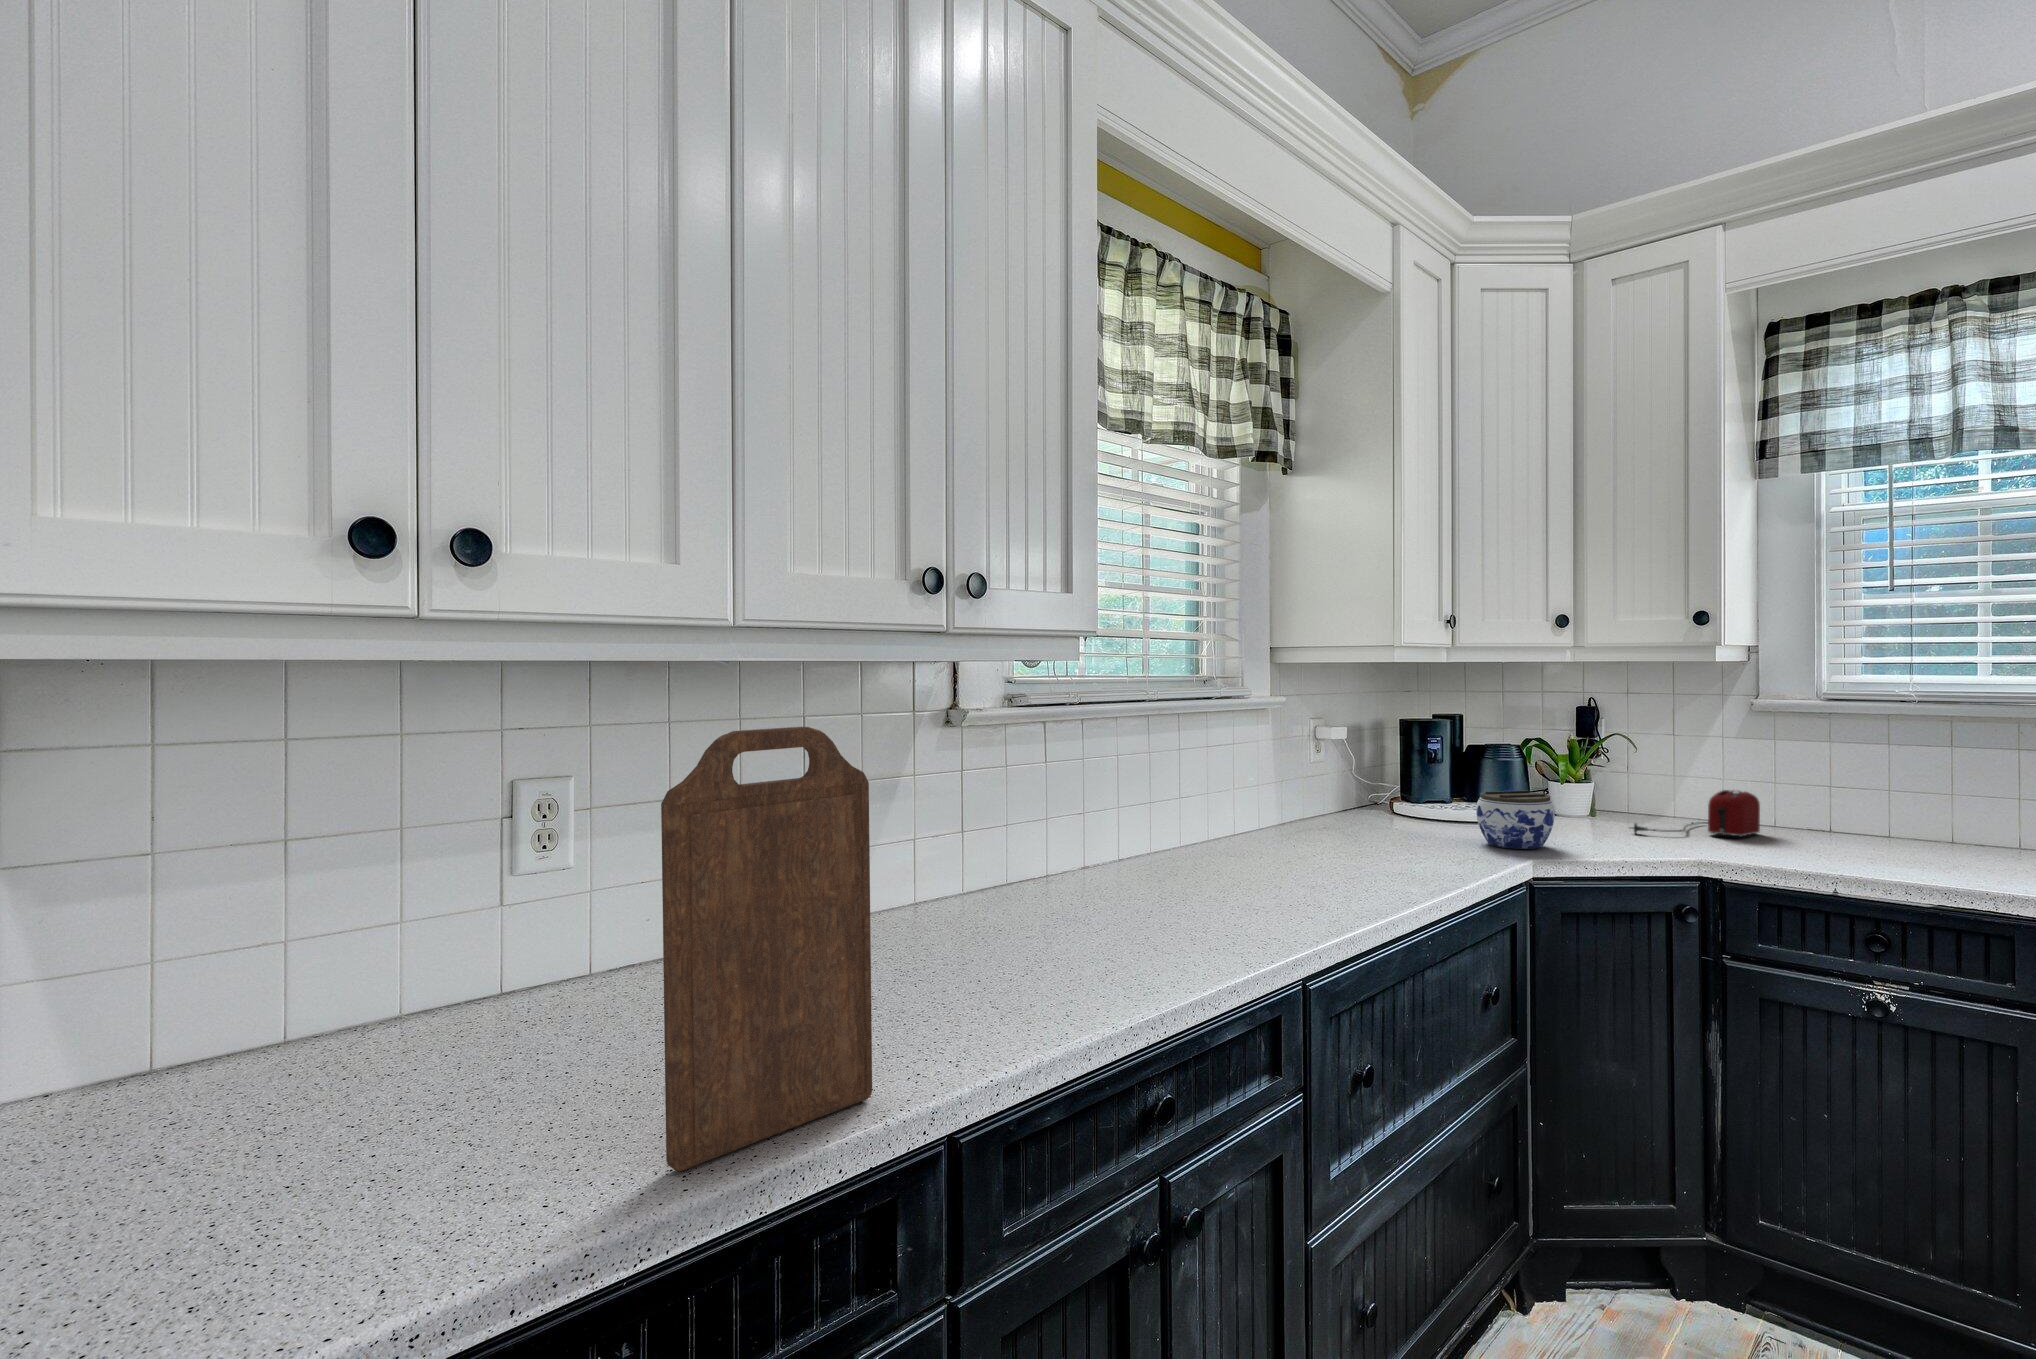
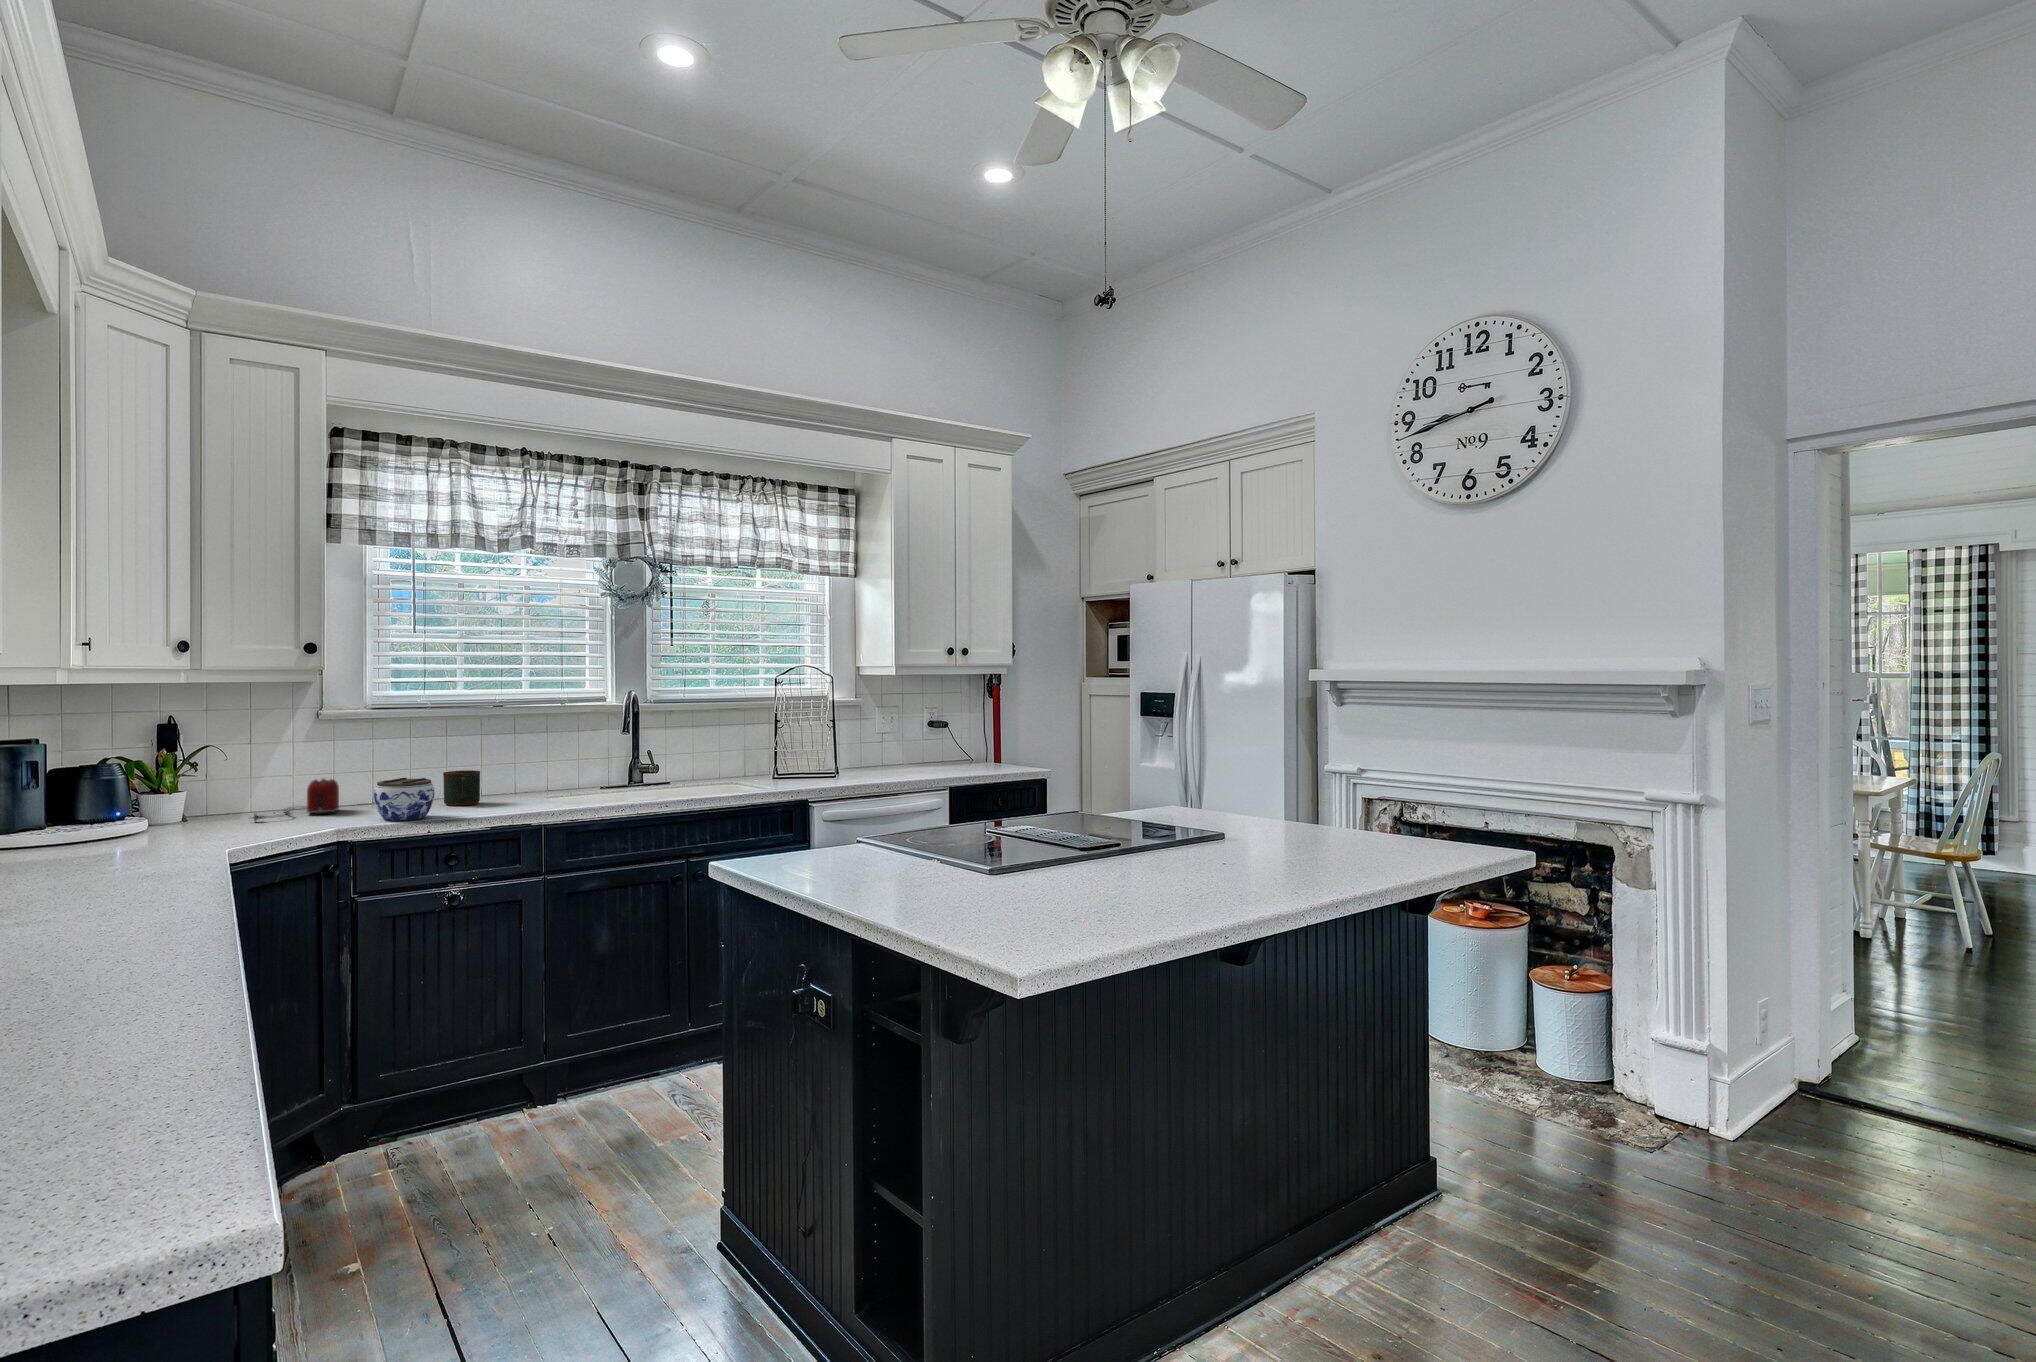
cutting board: present [661,727,872,1171] -> none [87,757,126,1130]
jar: present [1476,790,1555,849] -> present [374,778,434,821]
mug: none [1918,802,1987,859] -> present [443,770,480,806]

